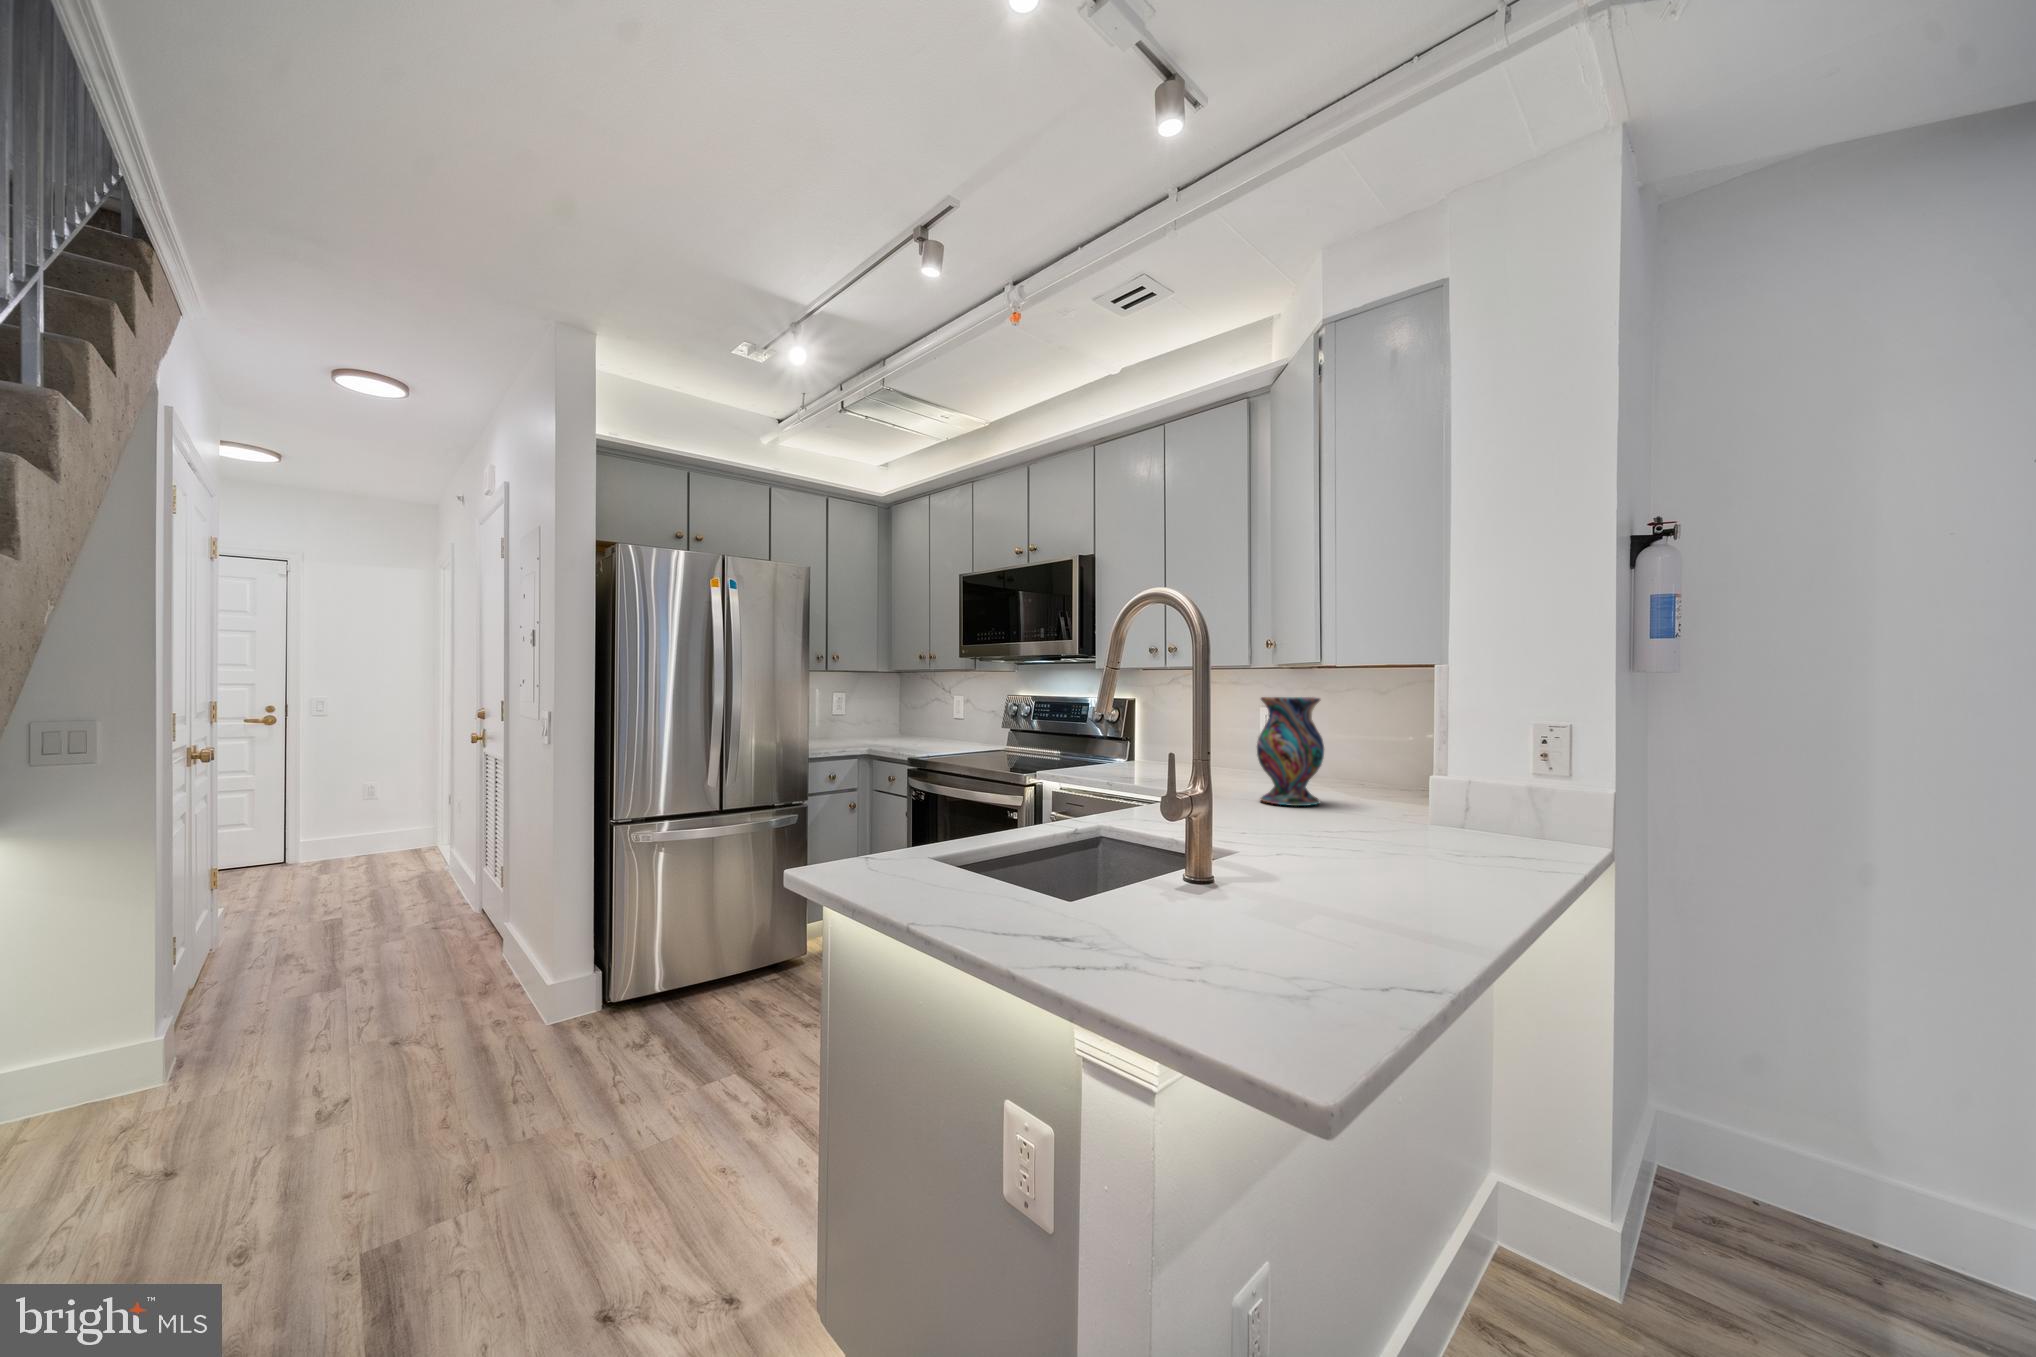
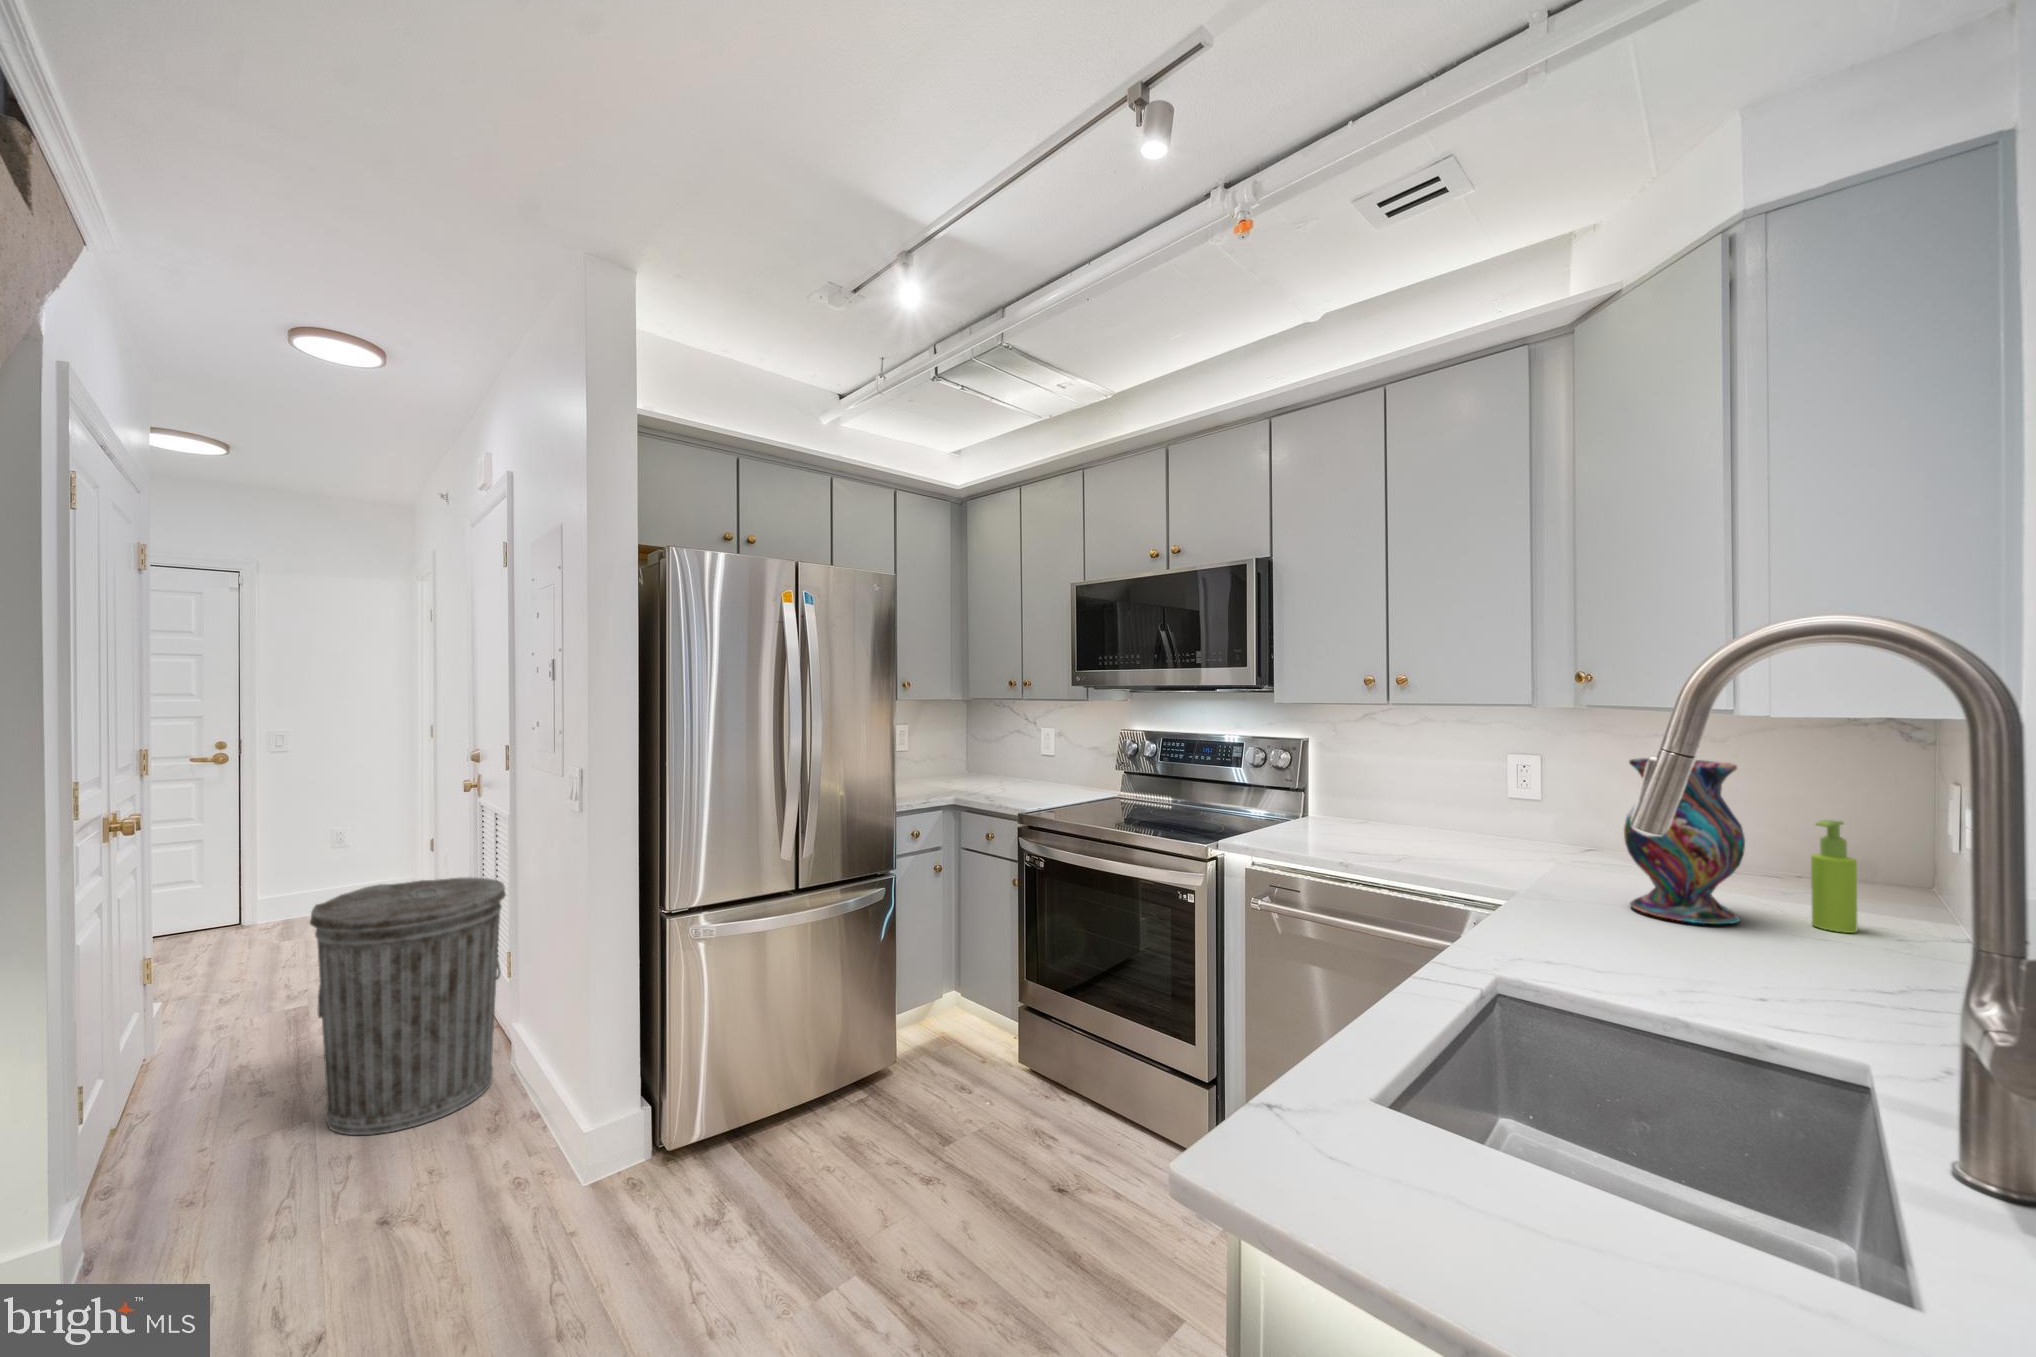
soap dispenser: none [1362,735,1388,810] -> present [1811,820,1858,933]
trash can: none [344,807,498,995] -> present [310,877,506,1135]

